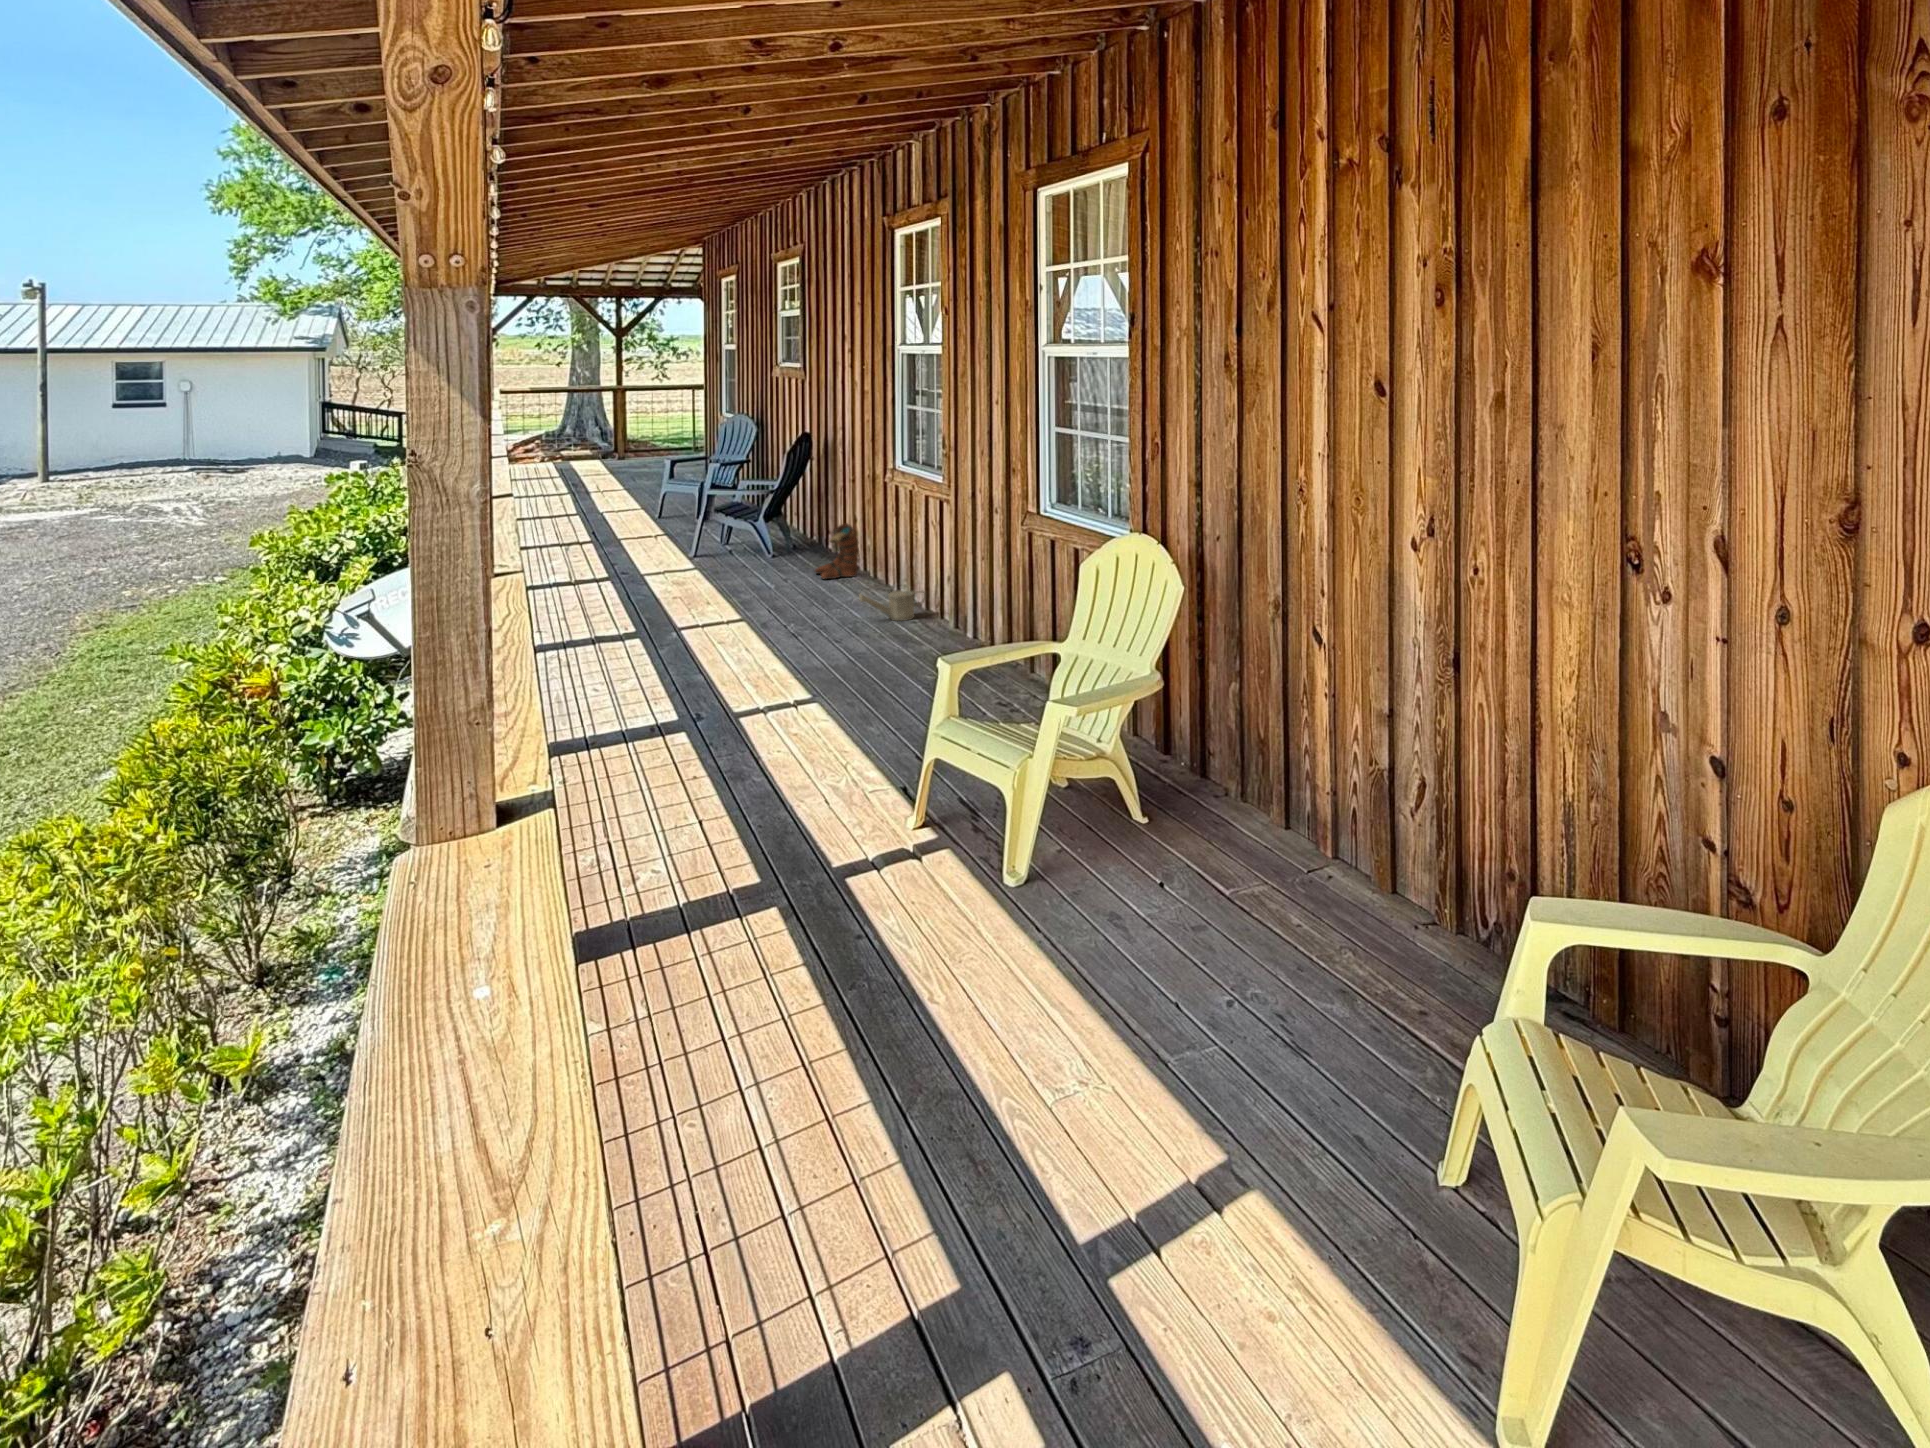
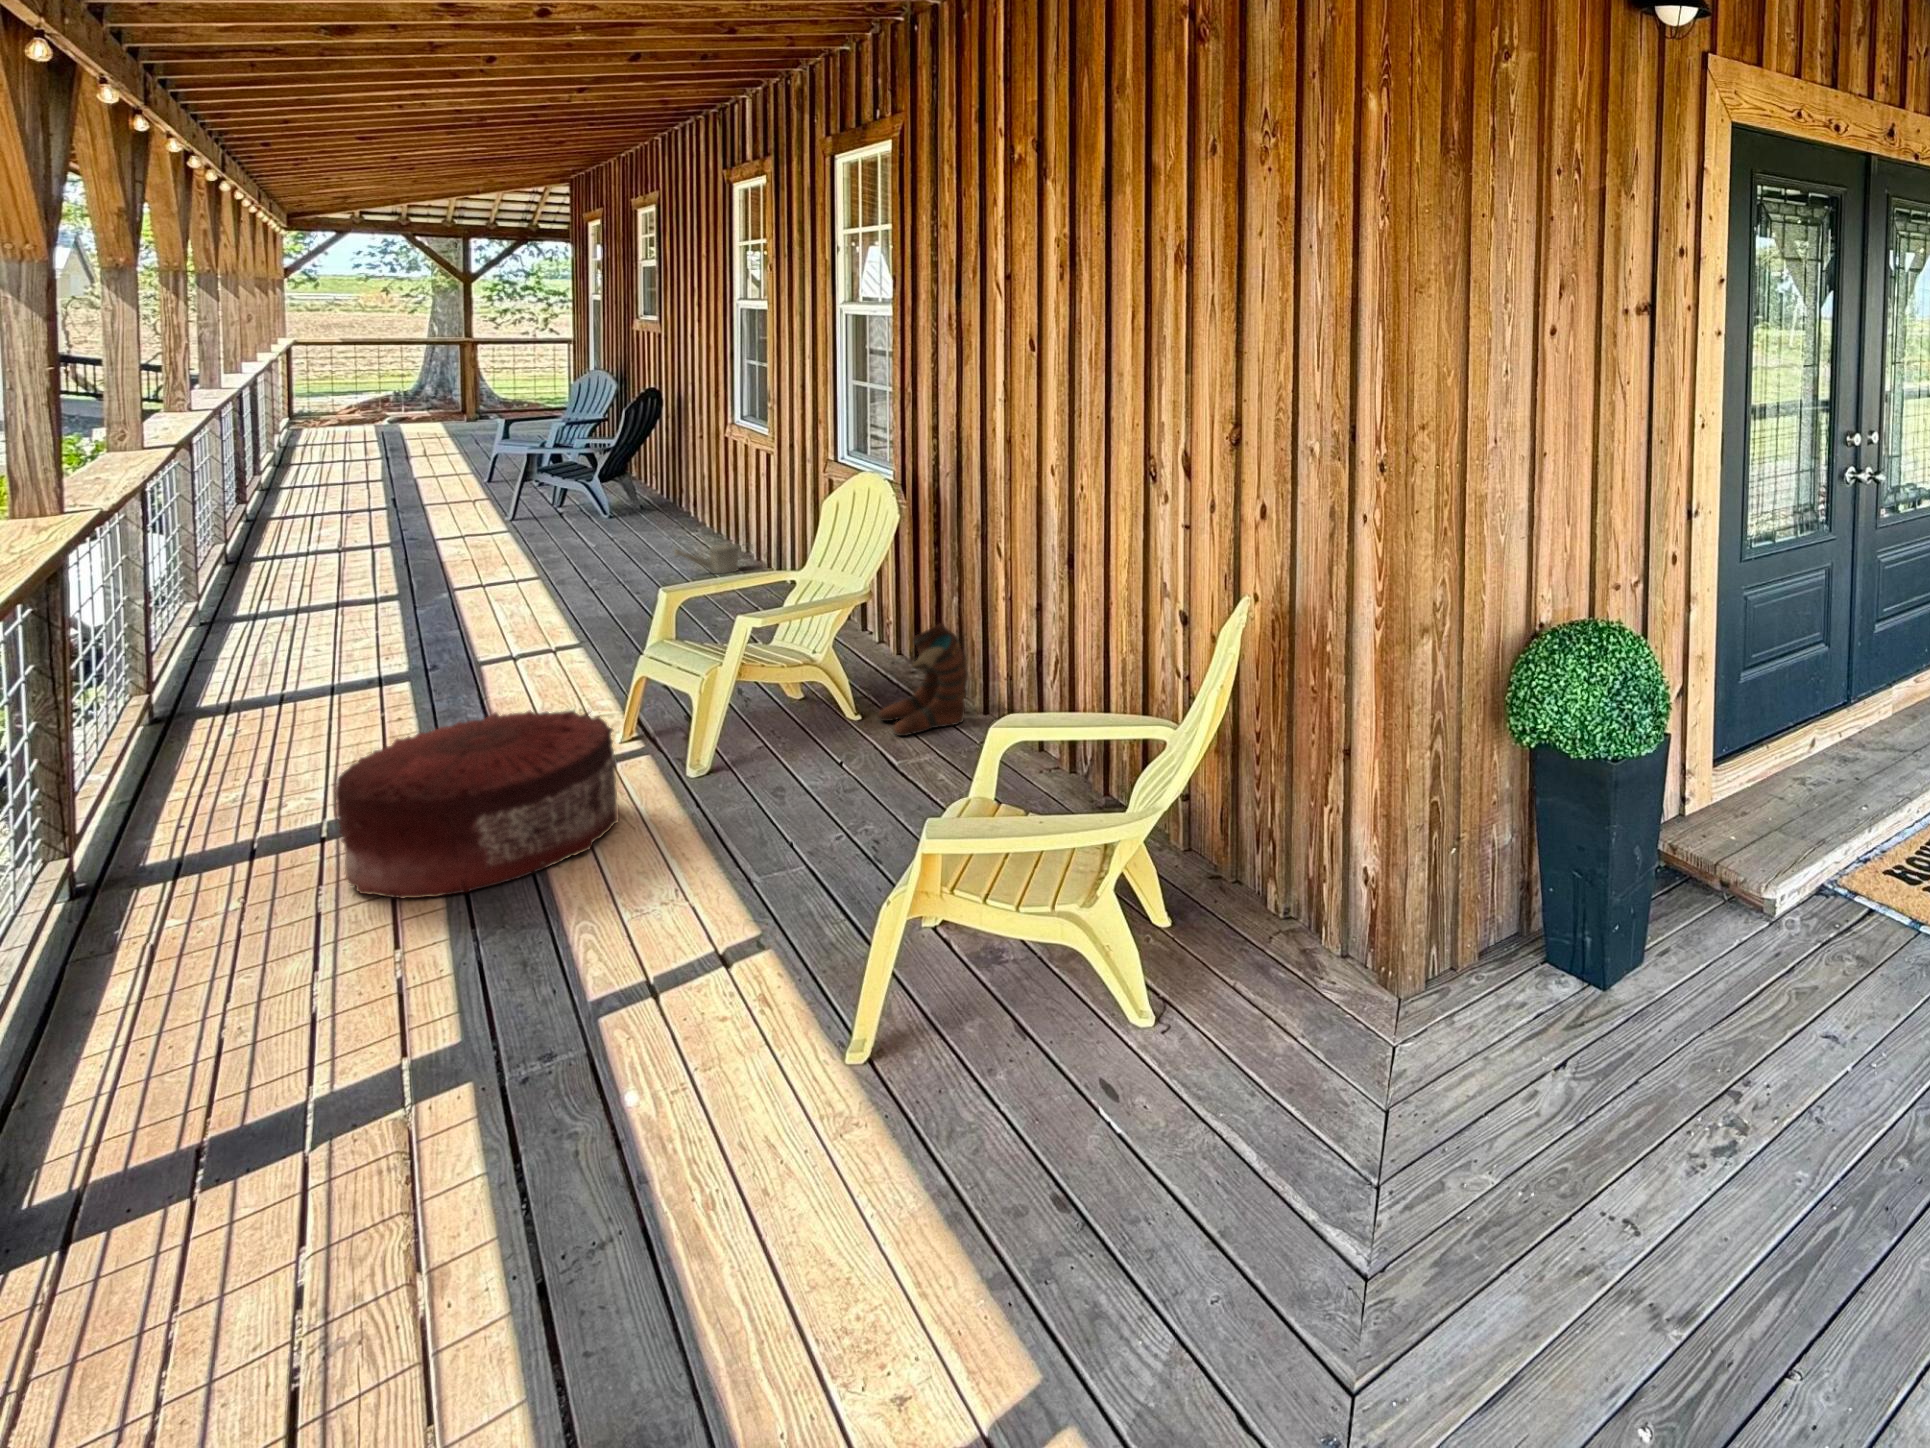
boots: present [814,523,859,579] -> present [878,624,968,736]
pouf: none [705,799,960,1034] -> present [336,710,619,898]

